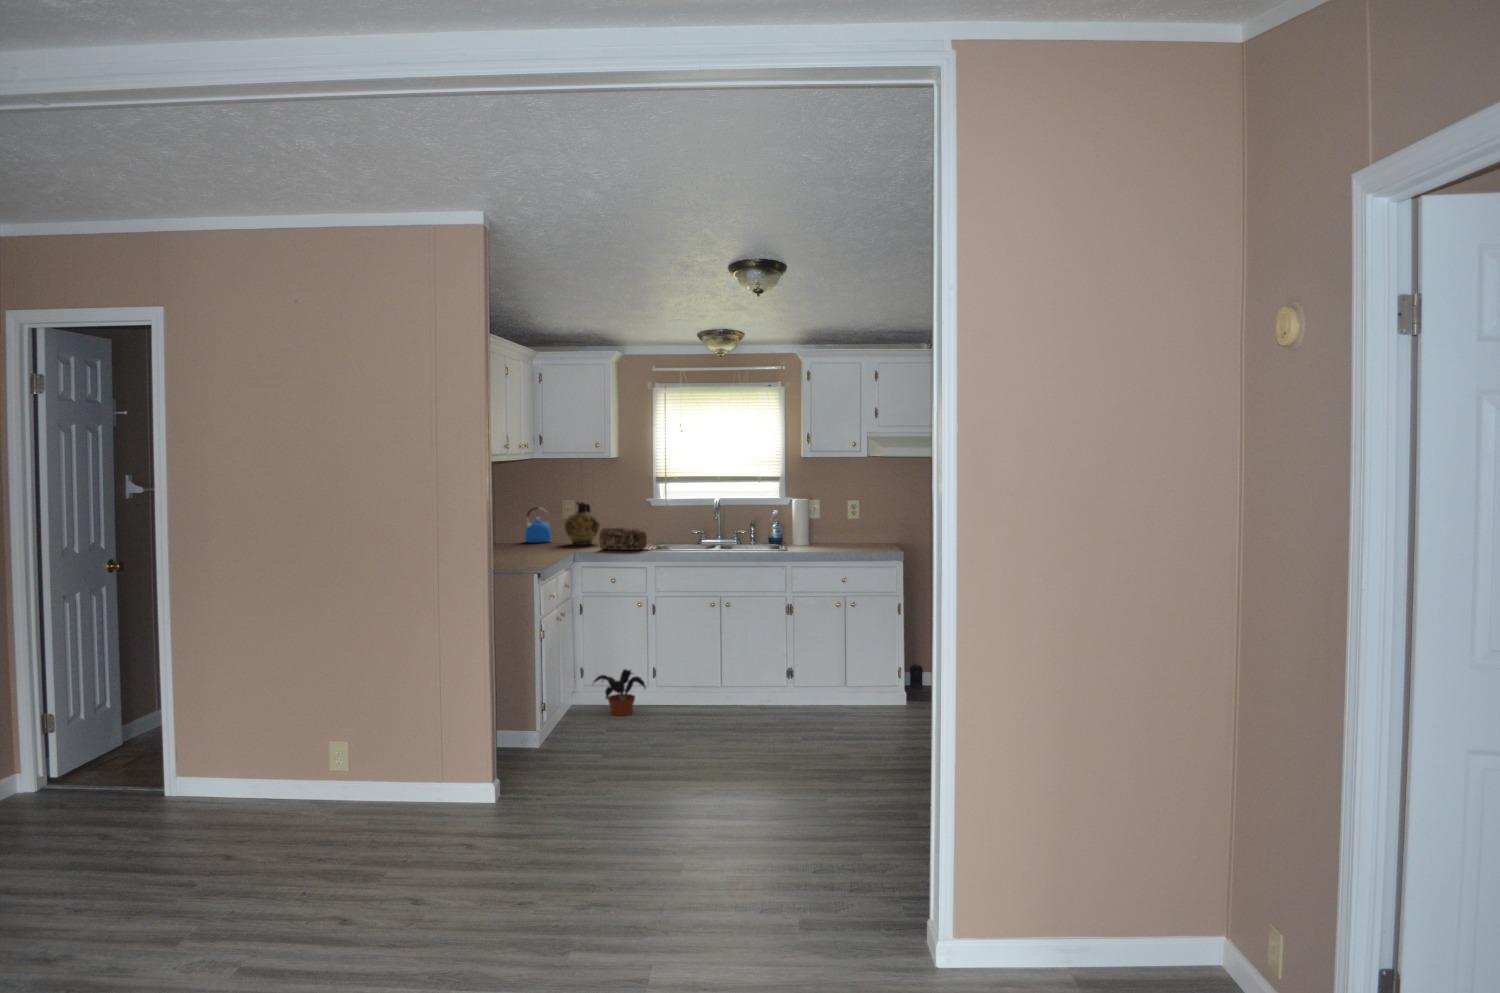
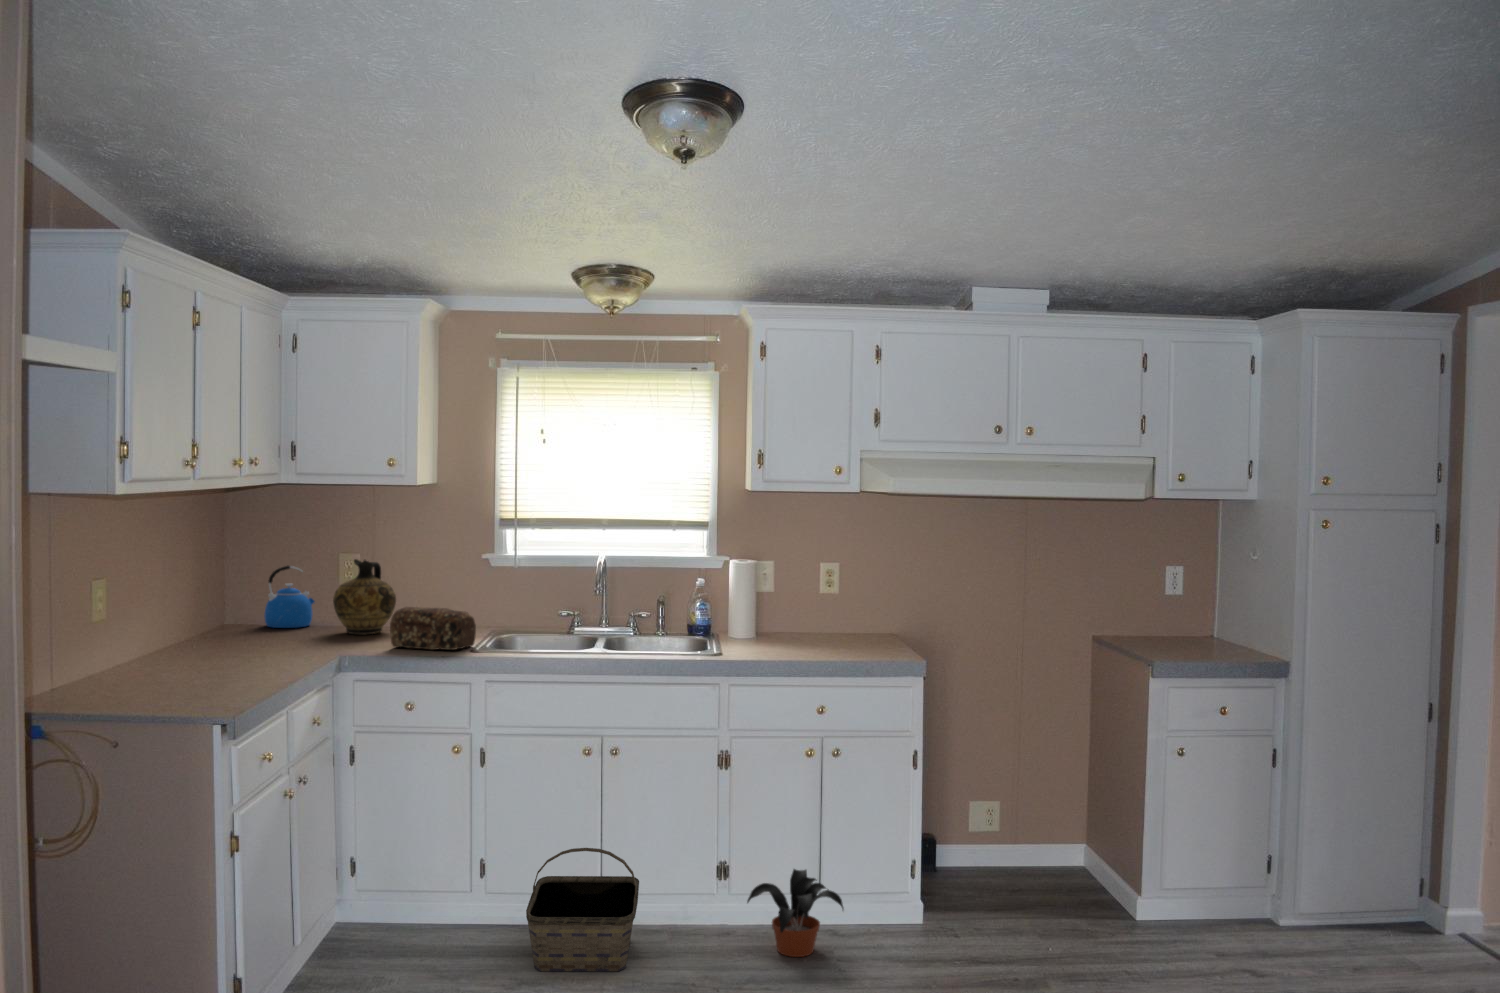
basket: none [681,656,743,722] -> present [526,848,639,971]
potted plant: present [594,669,645,716] -> present [747,869,844,957]

